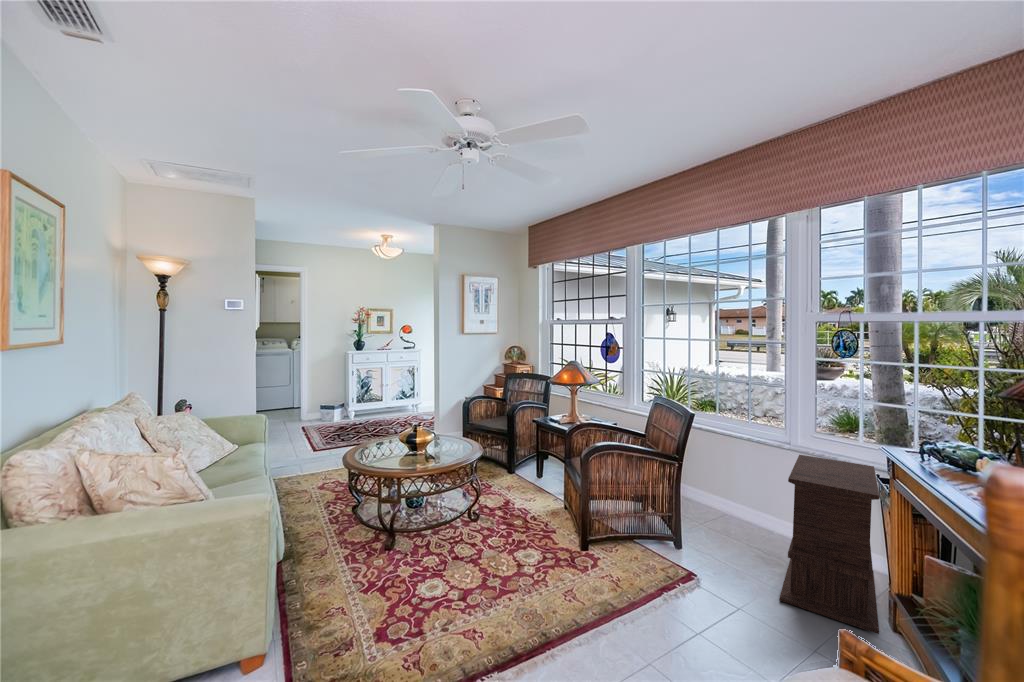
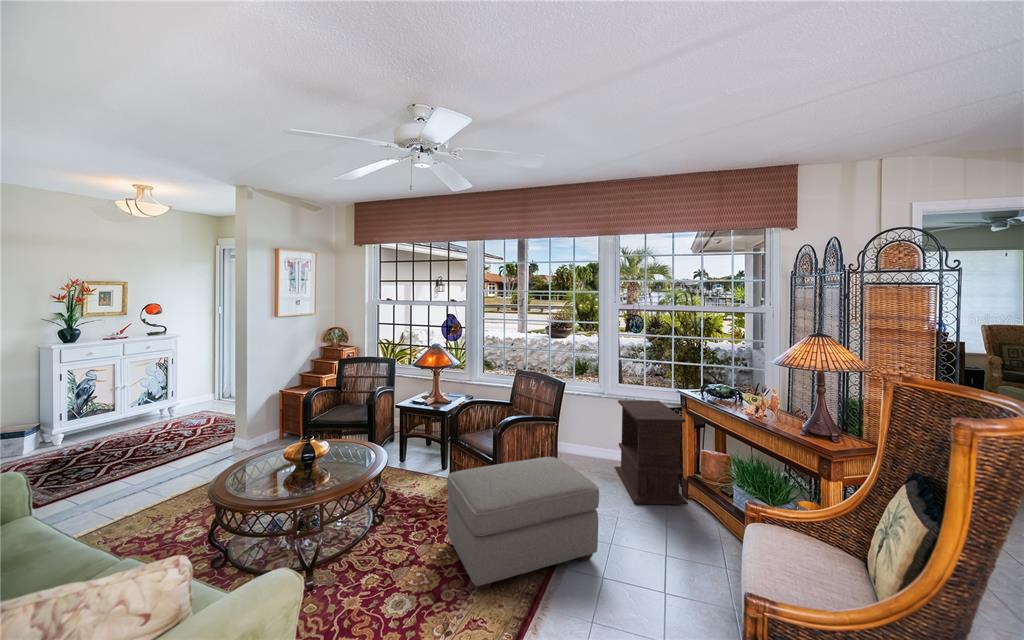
ottoman: none [494,486,661,633] -> present [447,457,599,591]

